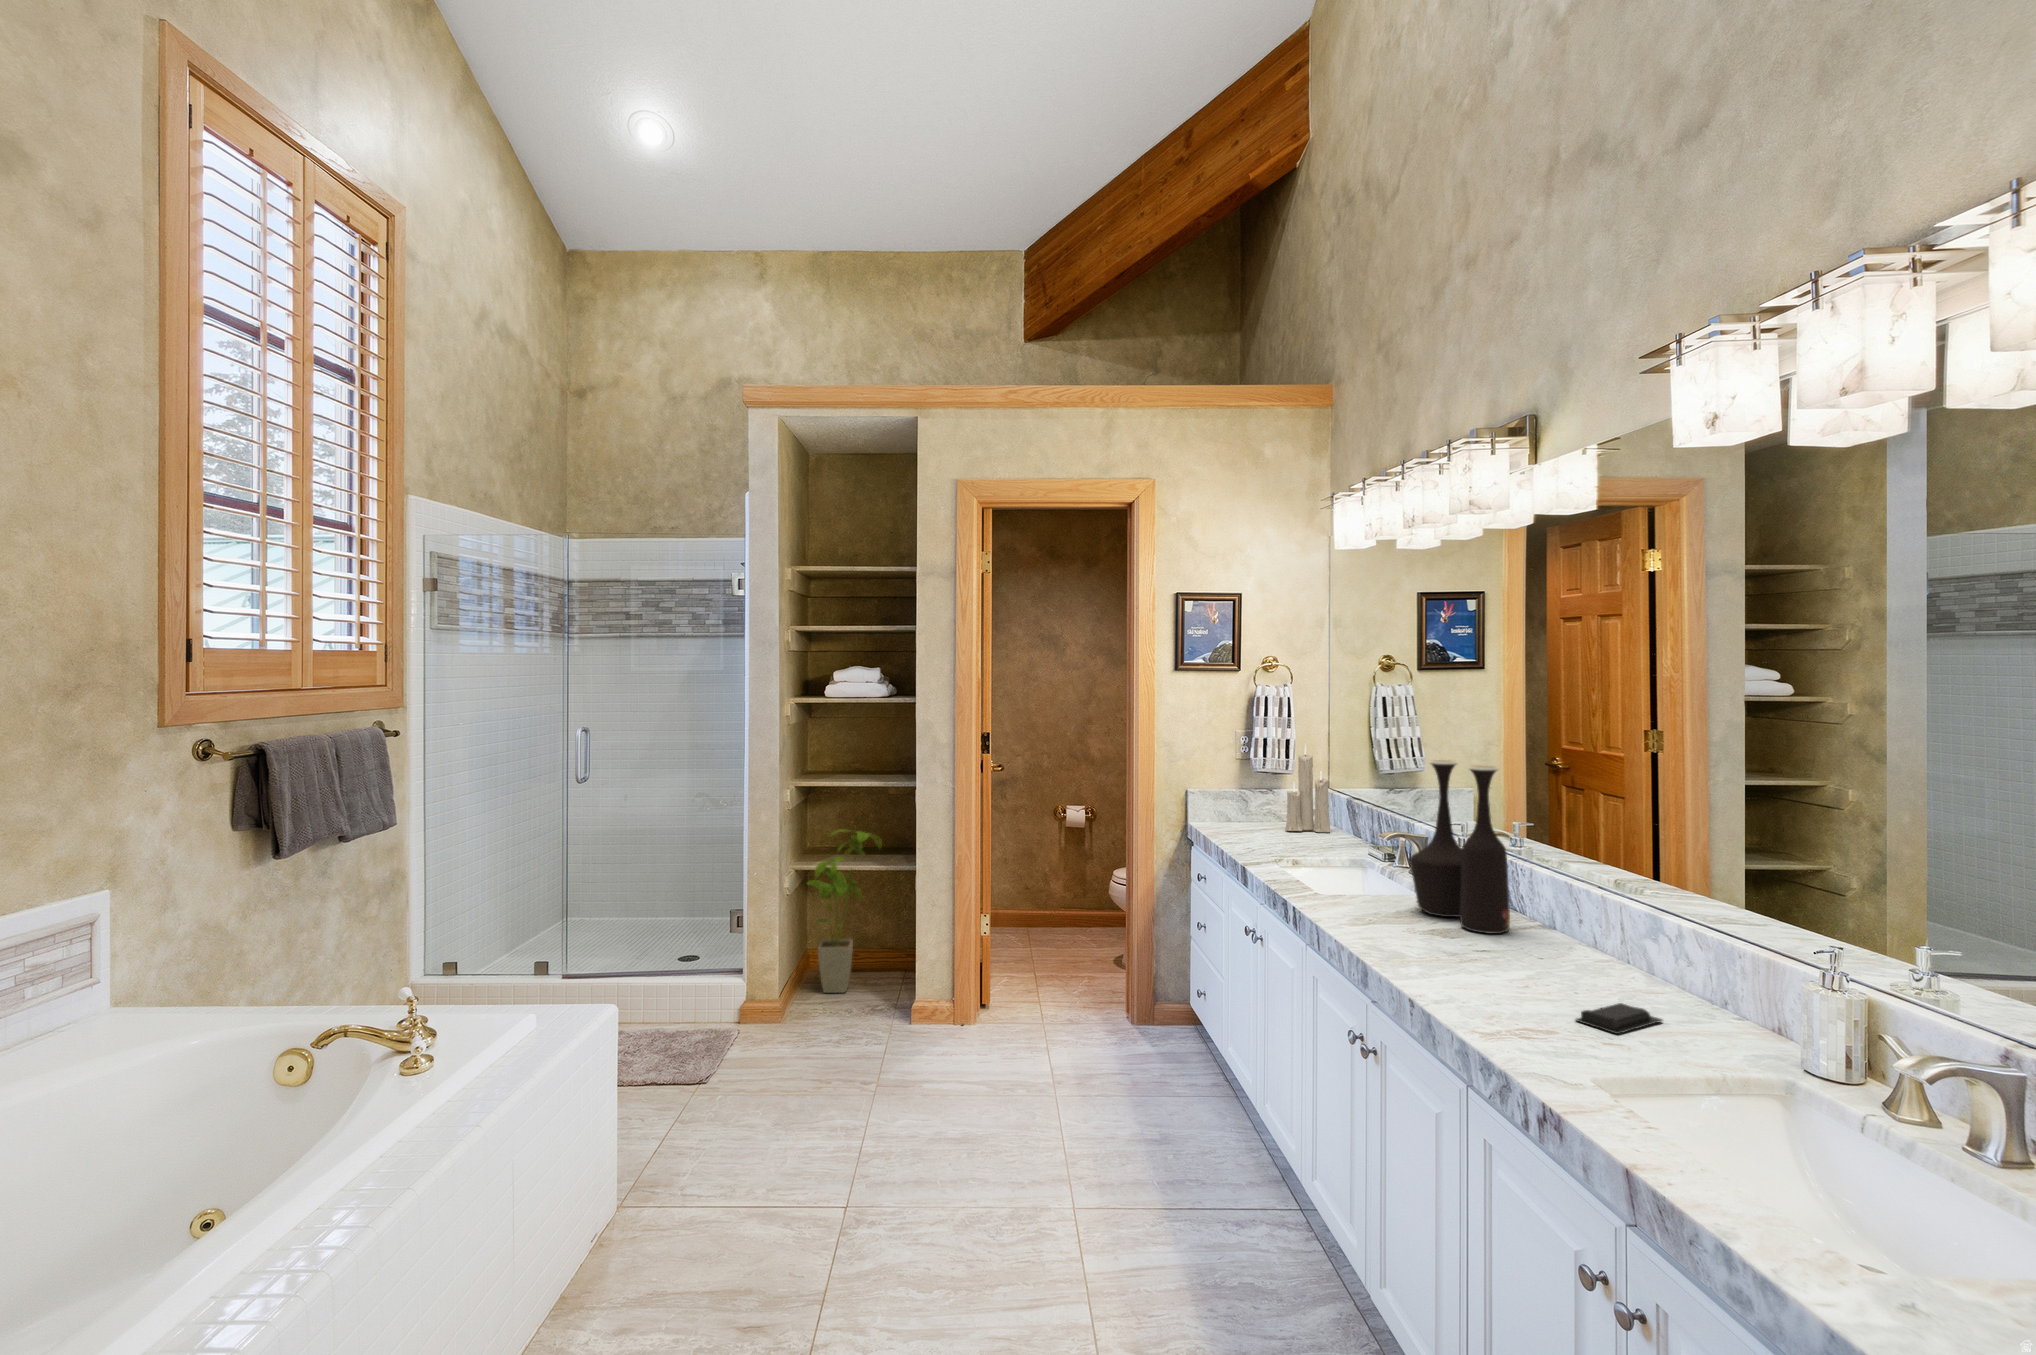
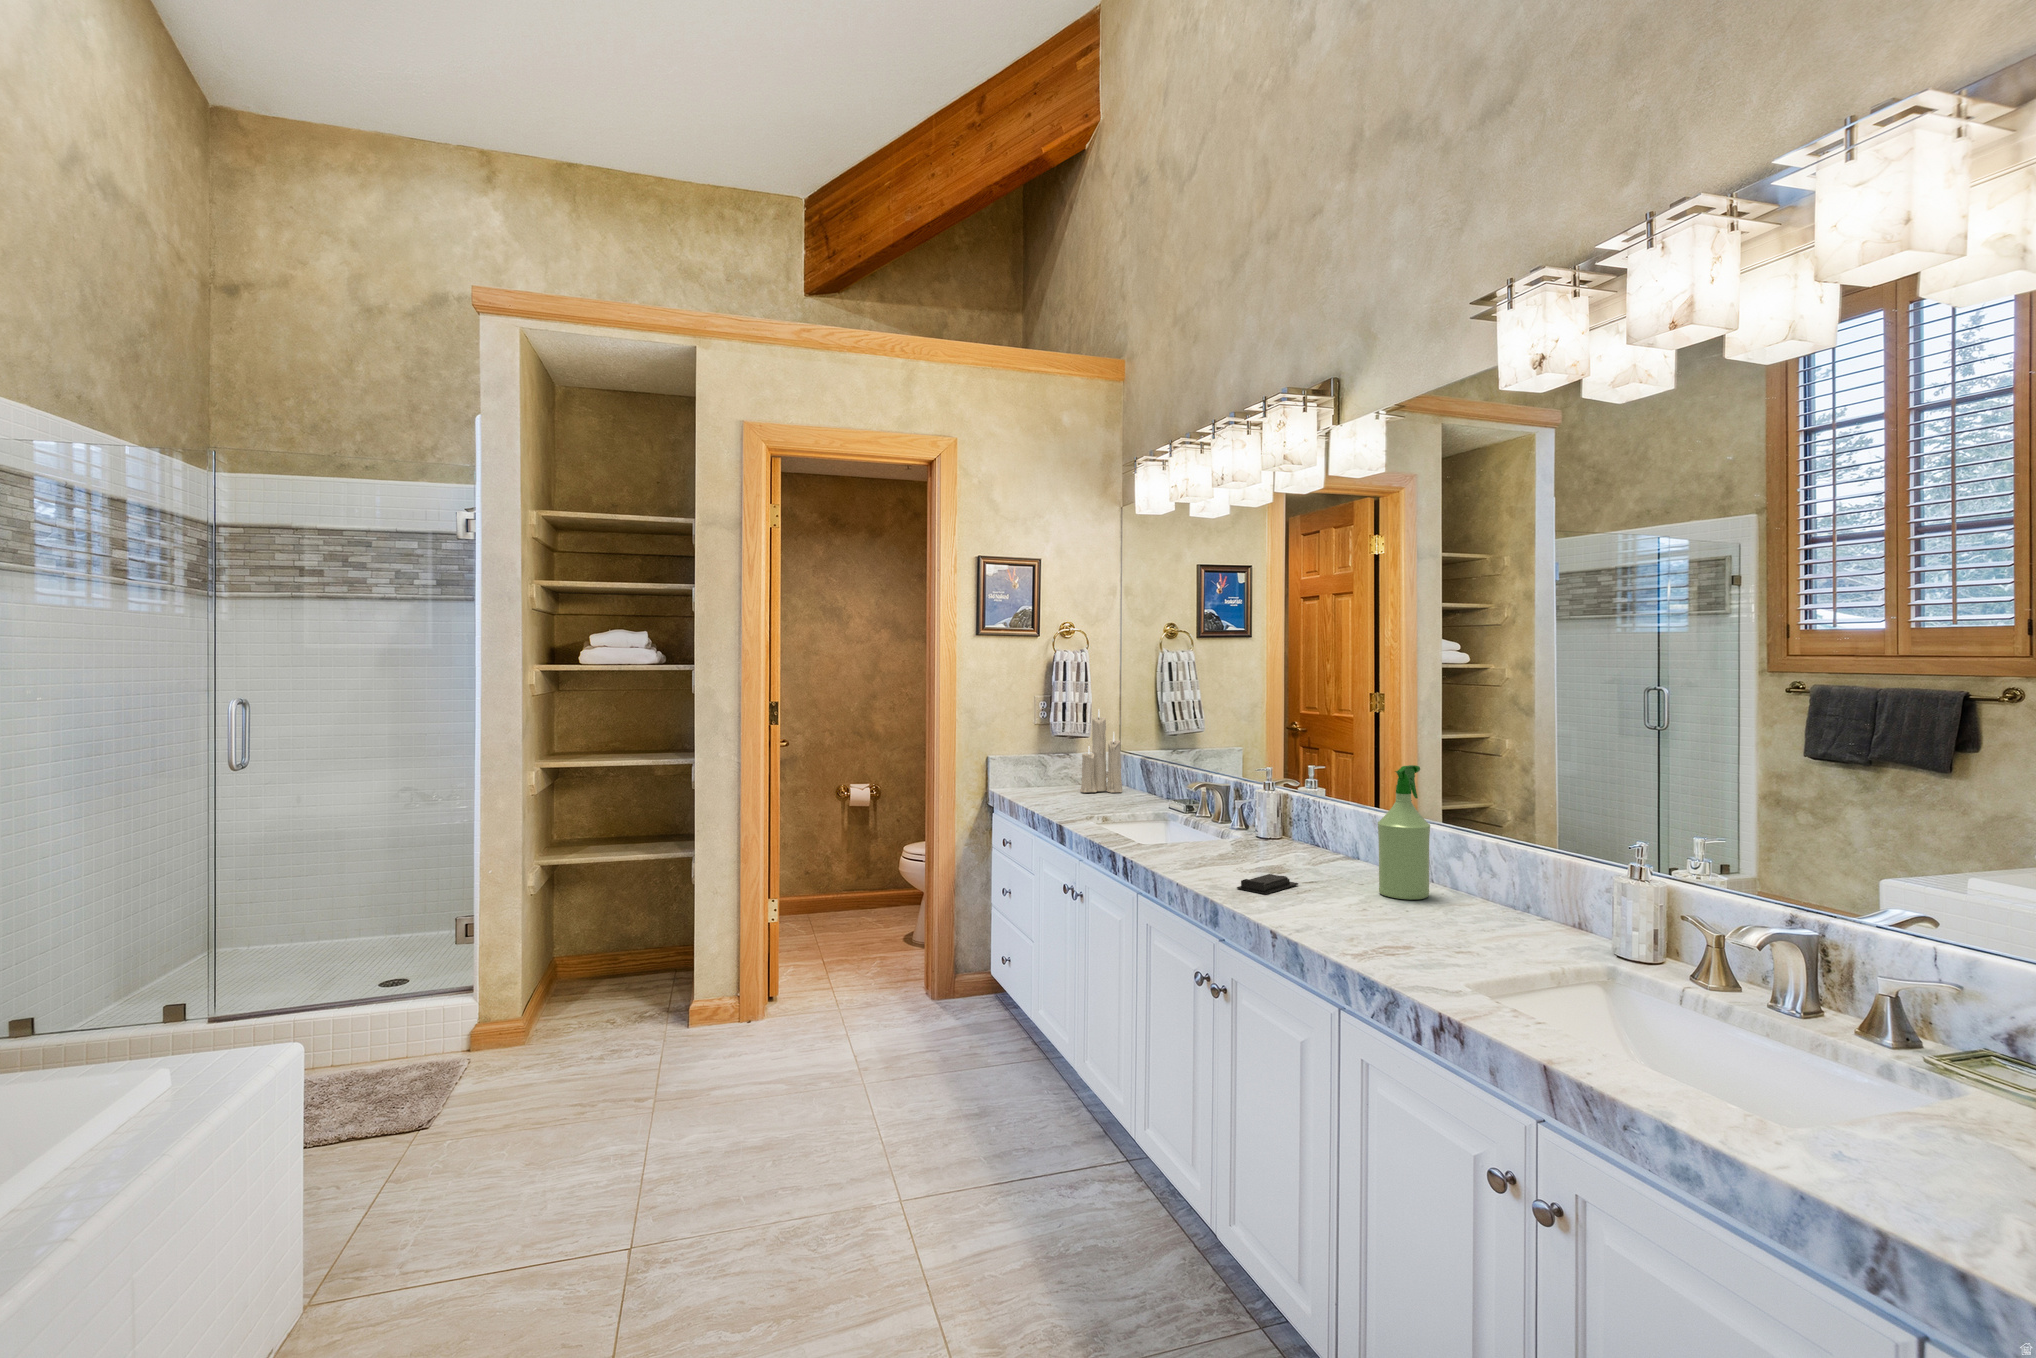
vase: present [1410,760,1510,934] -> none [1229,707,1326,869]
house plant: present [807,829,882,993] -> none [560,812,650,995]
spray bottle: none [1550,834,1610,977] -> present [1378,765,1430,900]
soap bar: present [1576,1003,1662,1034] -> present [1237,874,1298,894]

